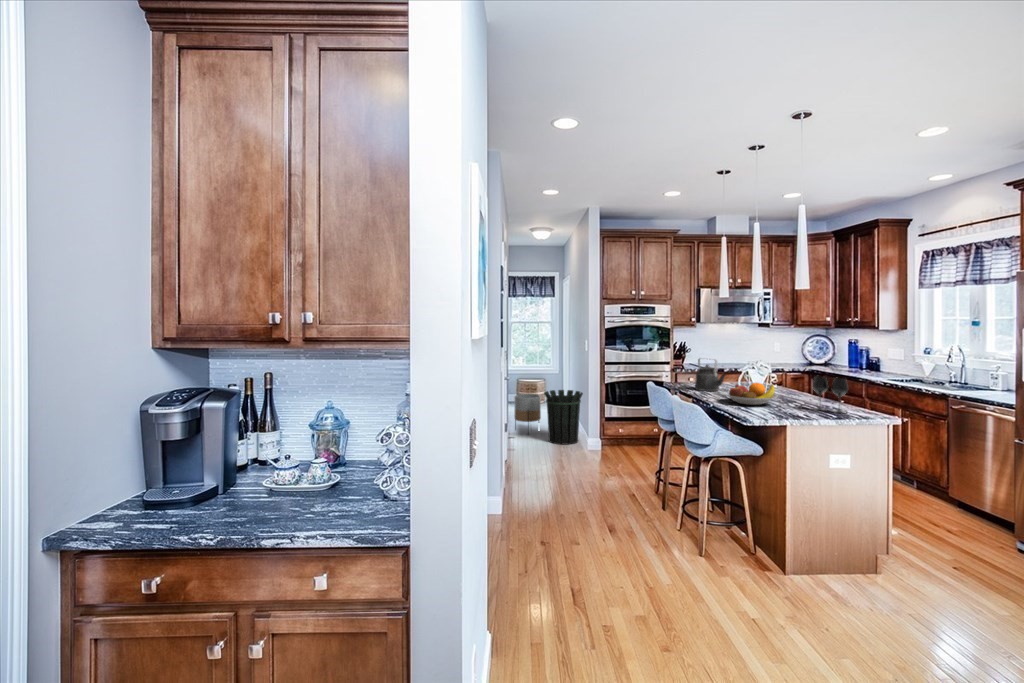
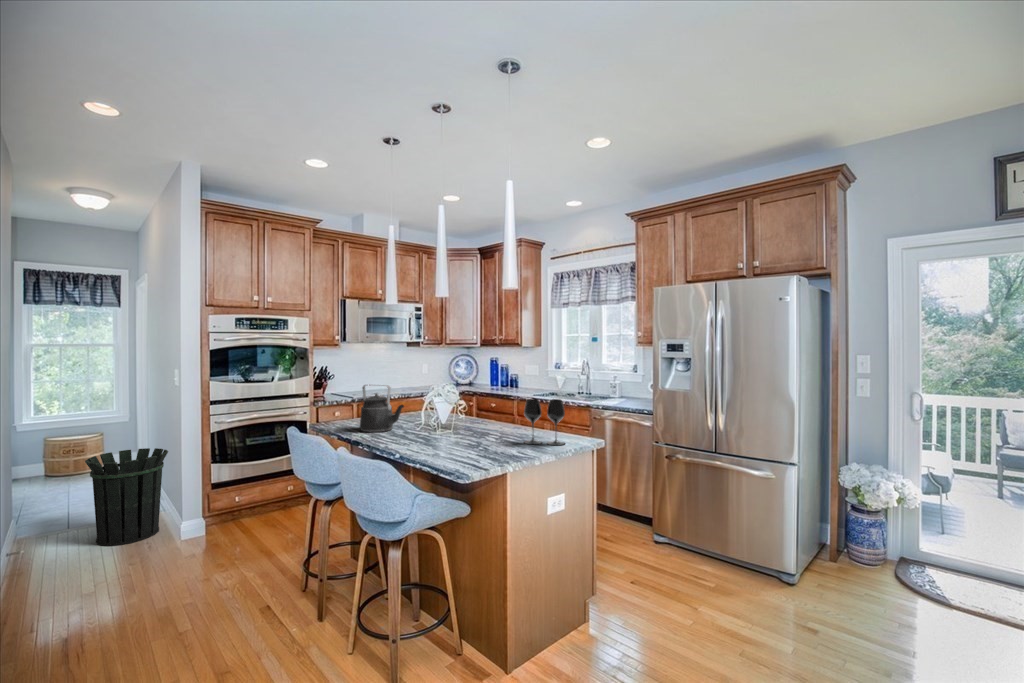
fruit bowl: present [724,383,777,405] -> none [413,415,484,449]
planter: present [514,394,541,428] -> none [18,463,82,539]

